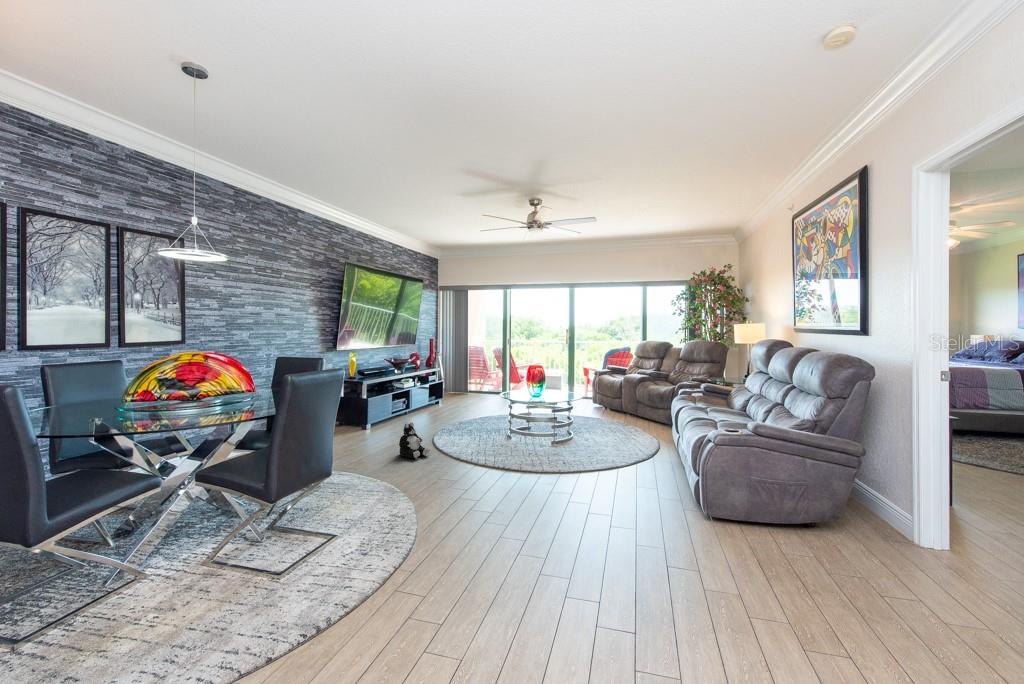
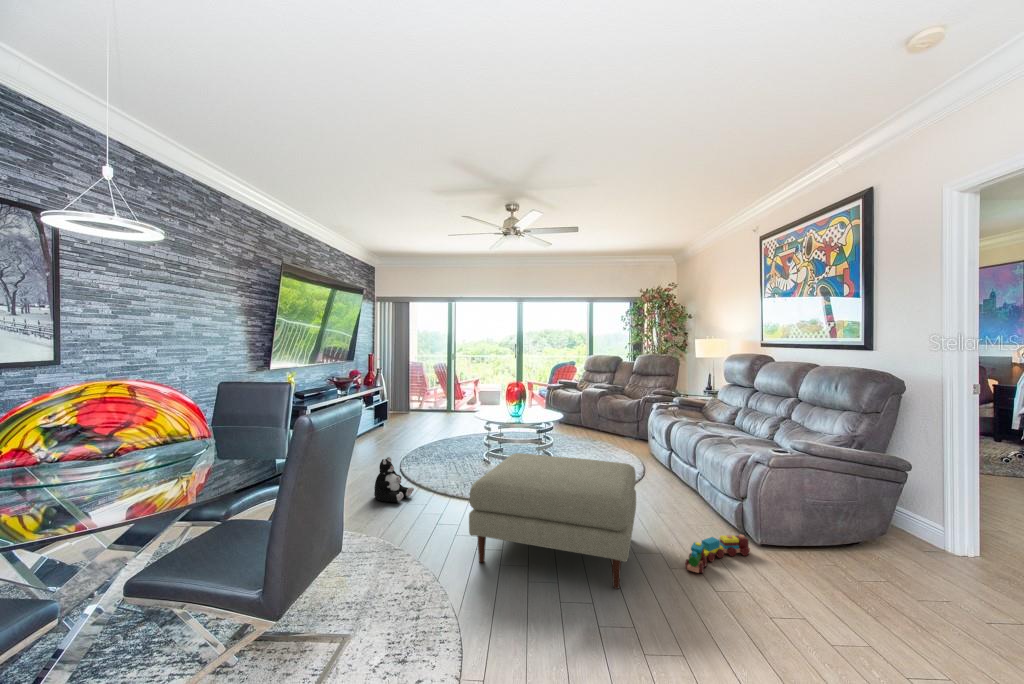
ottoman: none [439,423,592,531] -> present [469,453,636,589]
toy train: none [610,503,682,530] -> present [685,535,750,573]

